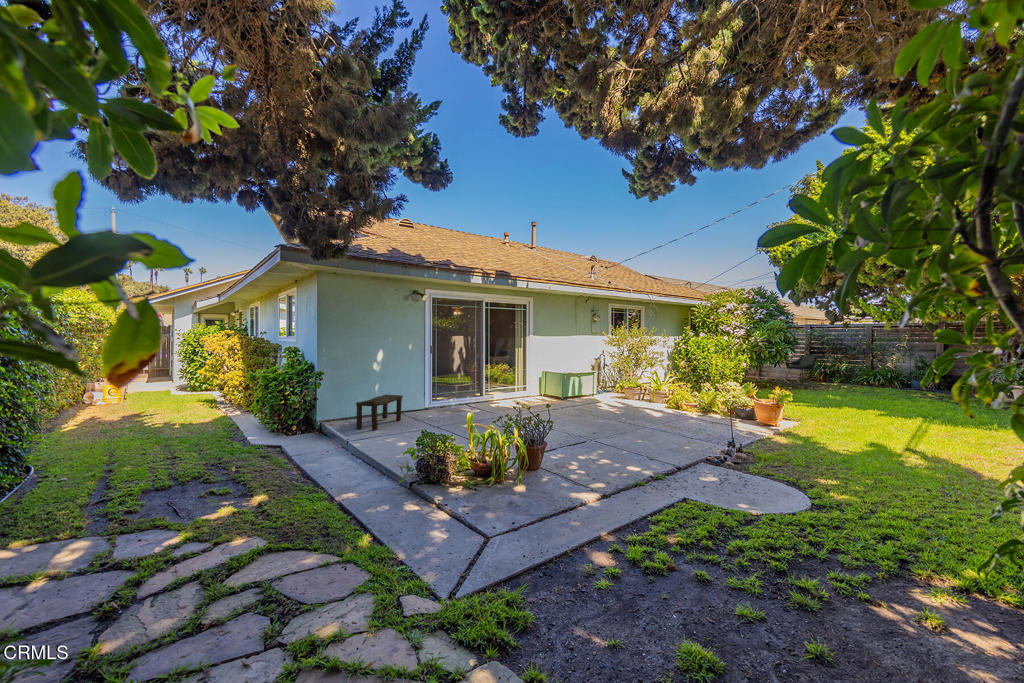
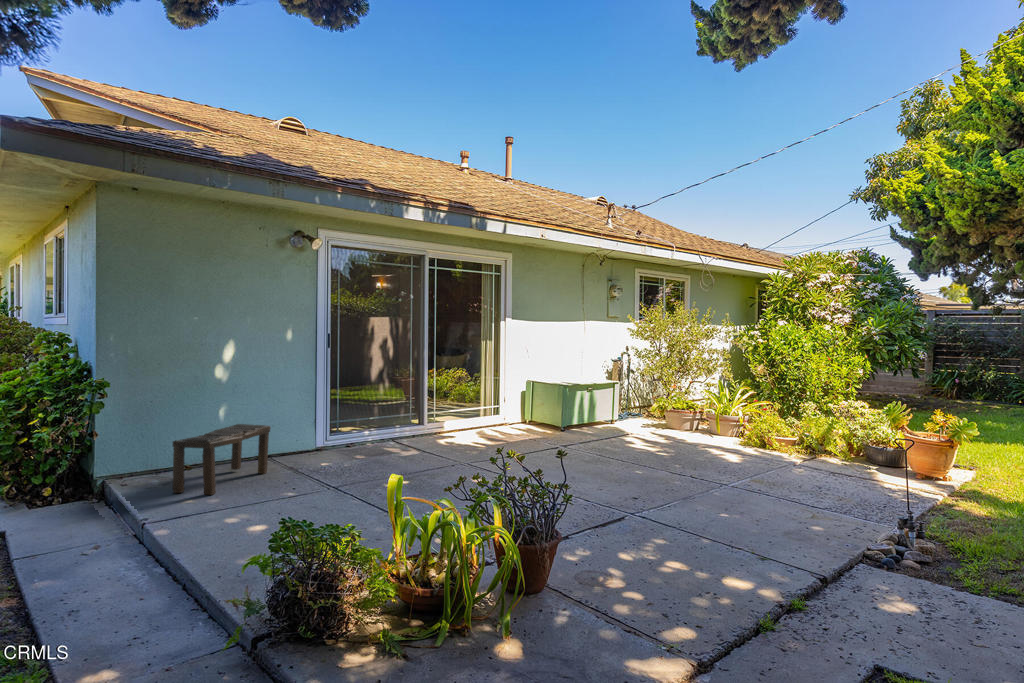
lounge chair: present [786,354,818,381] -> none [899,356,952,399]

